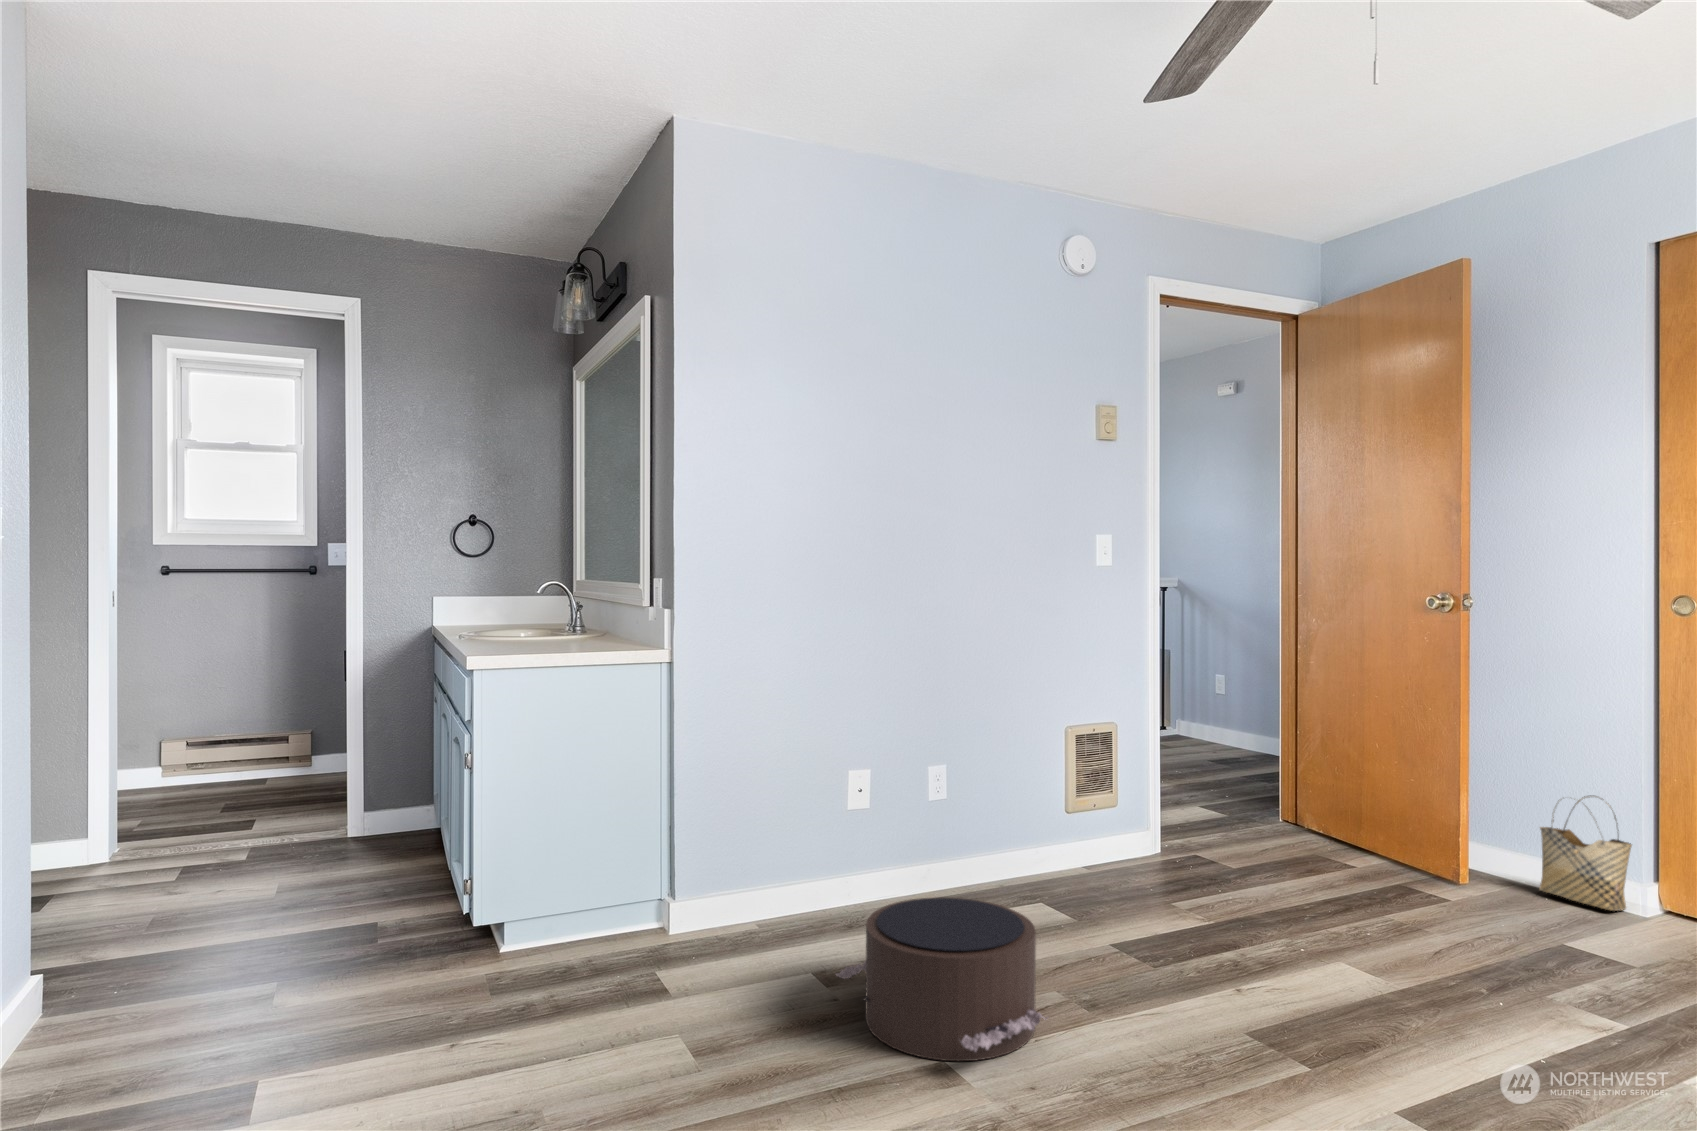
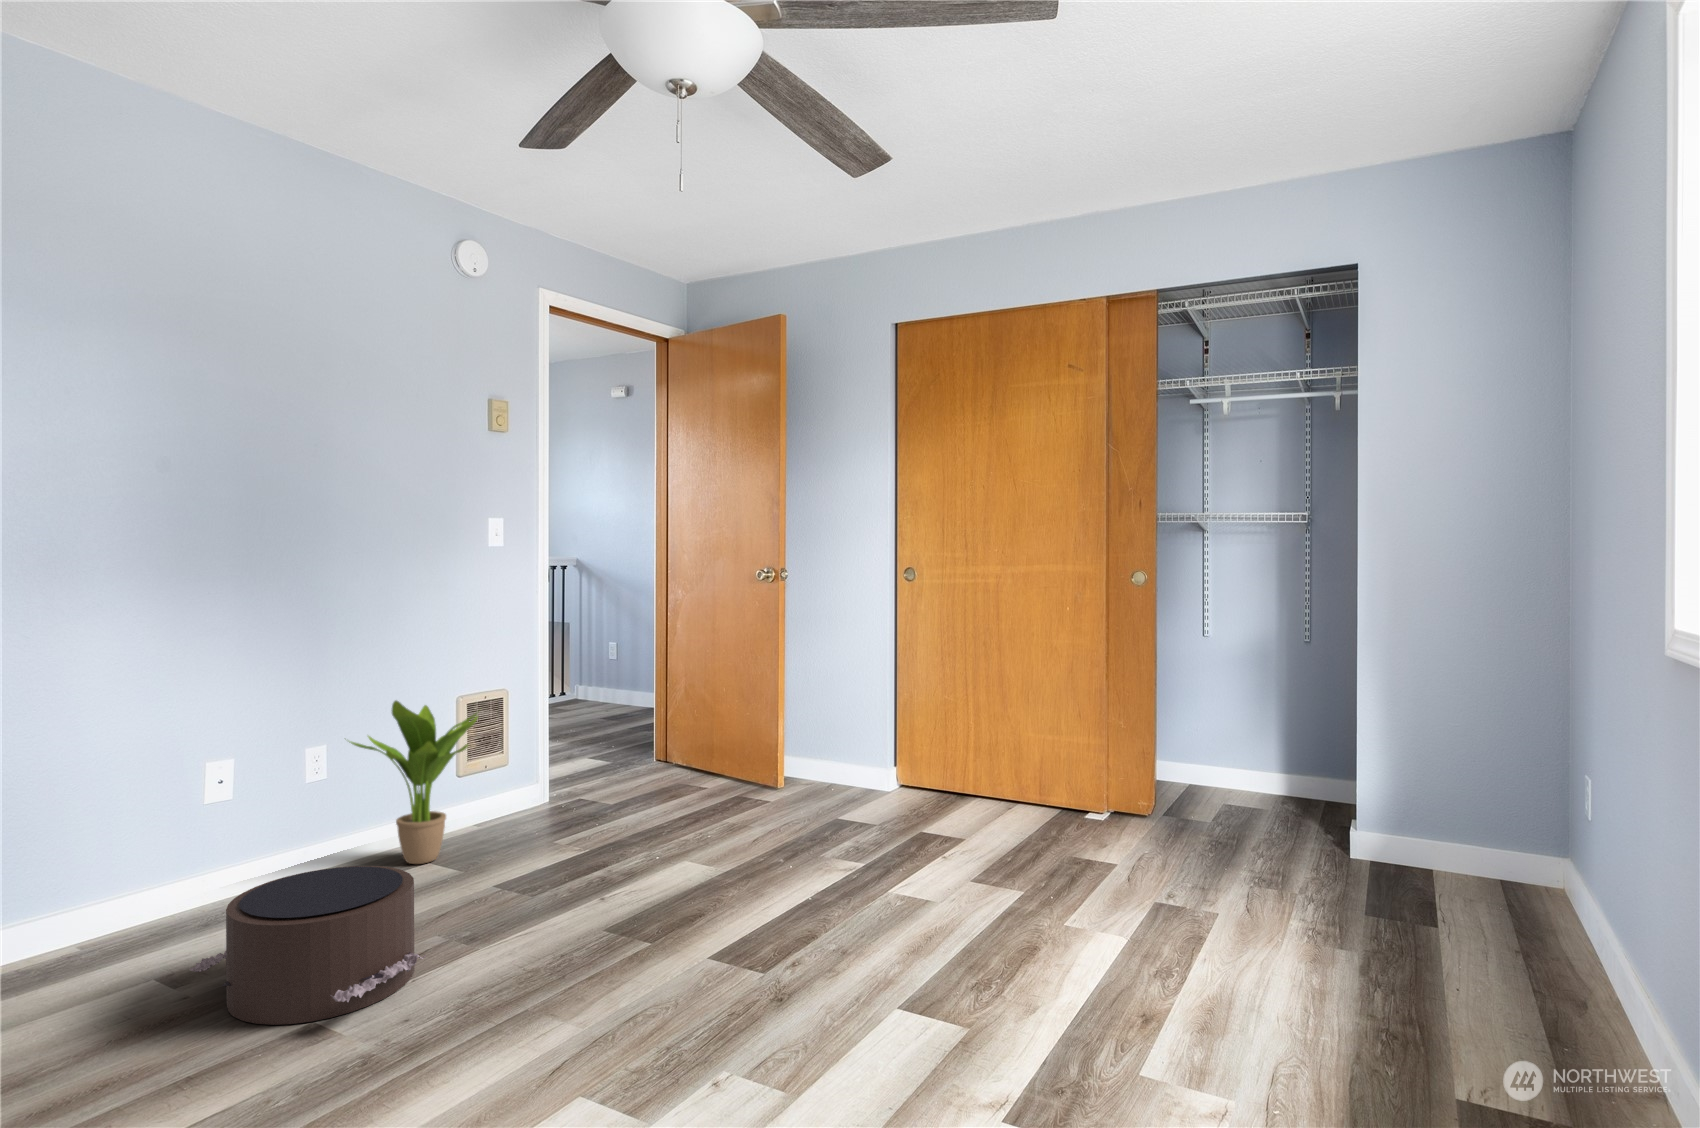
potted plant: none [959,727,1094,902] -> present [350,701,478,864]
woven basket: present [1539,795,1632,911] -> none [828,712,881,792]

